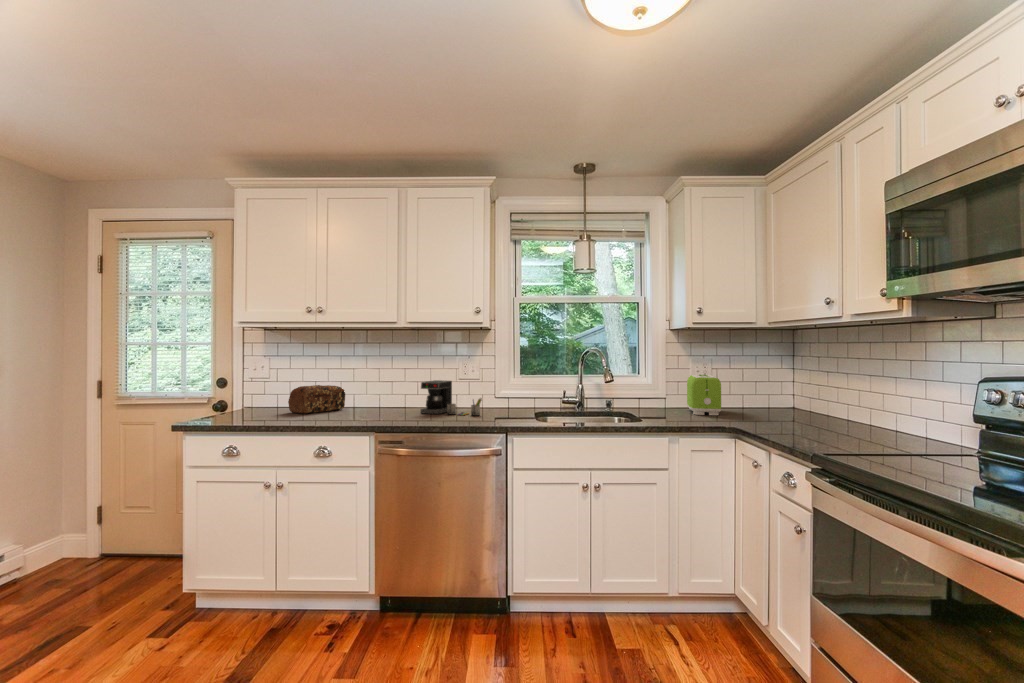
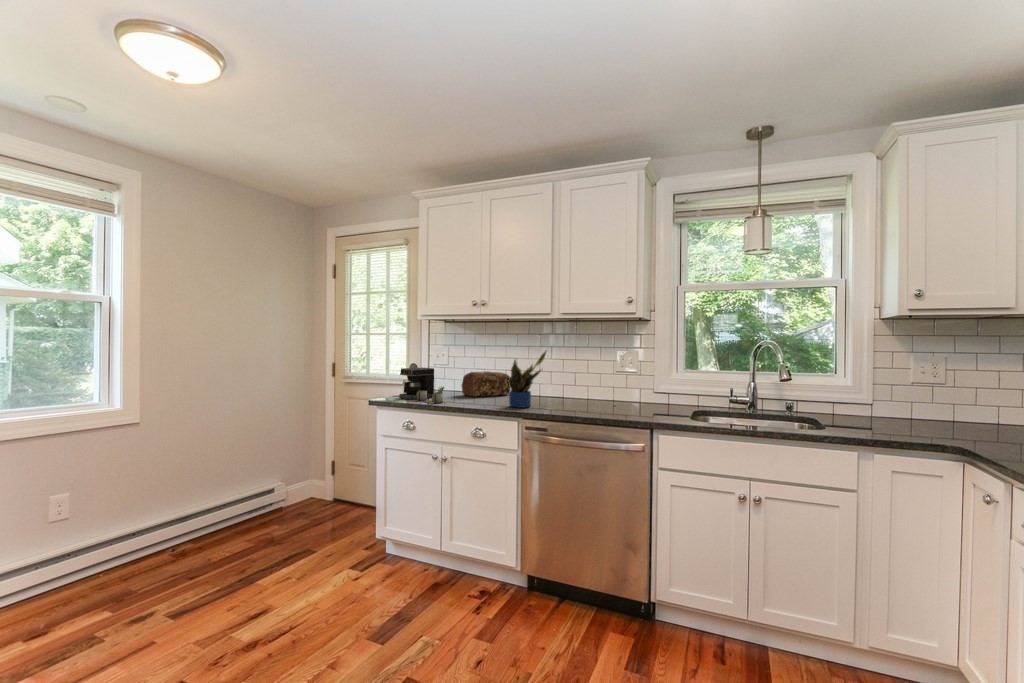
potted plant: none [355,360,396,422] -> present [508,351,546,408]
toaster: present [687,374,721,415] -> none [903,376,953,430]
coffee maker: present [421,380,482,416] -> present [400,368,444,403]

